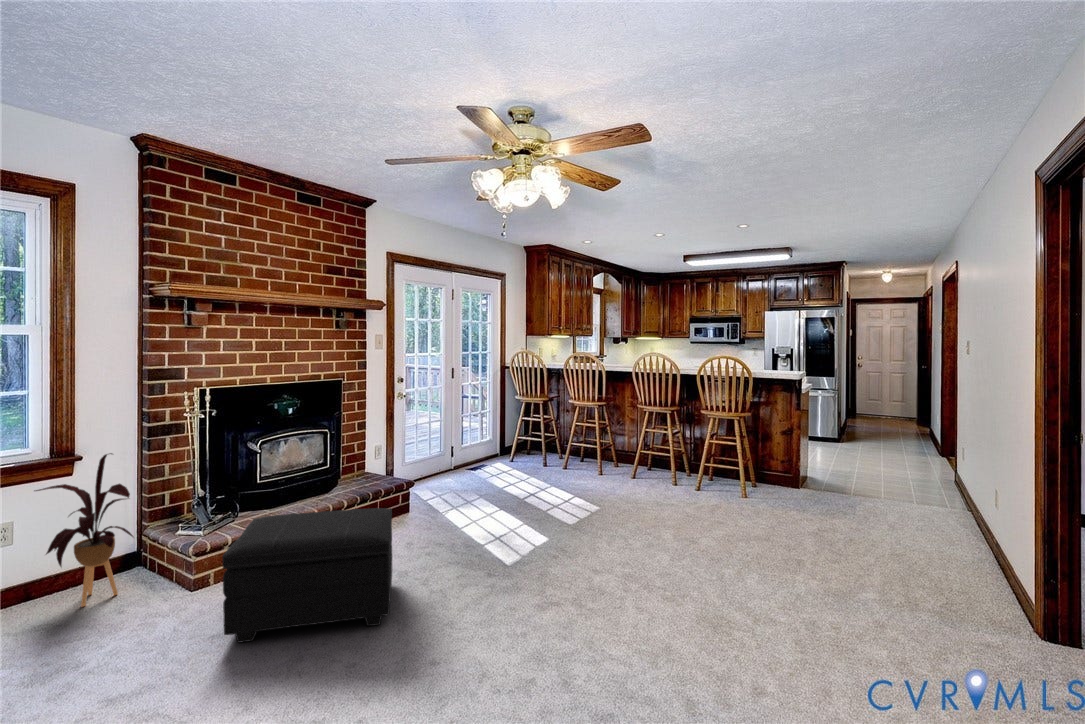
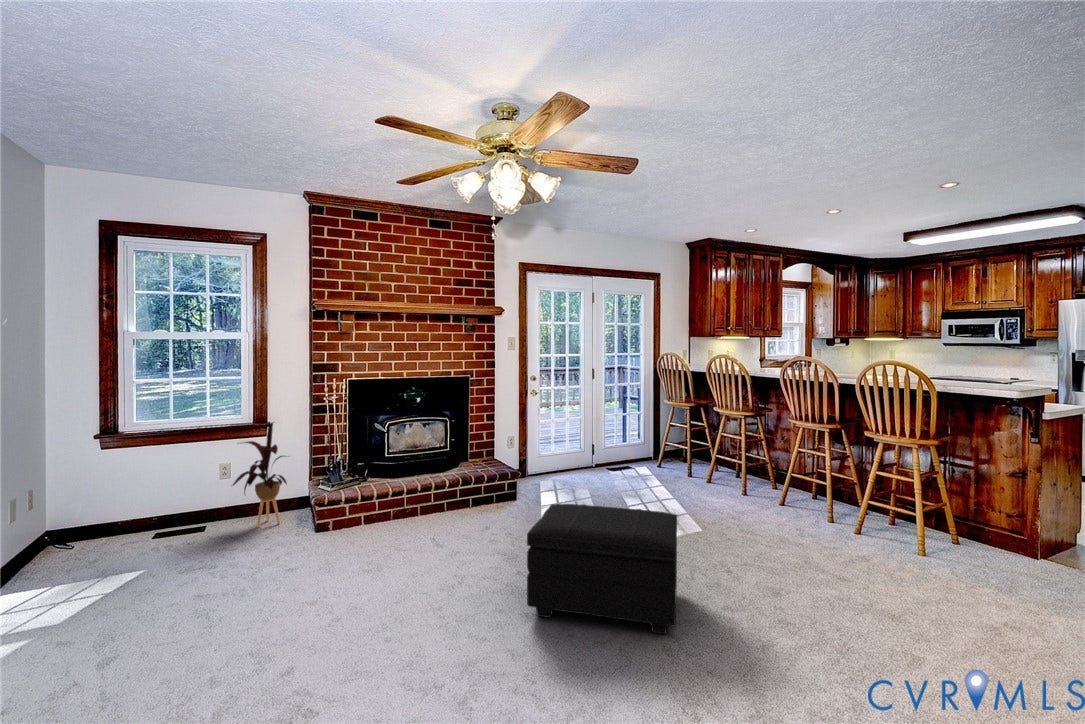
footstool: present [222,508,392,643] -> present [527,504,677,634]

